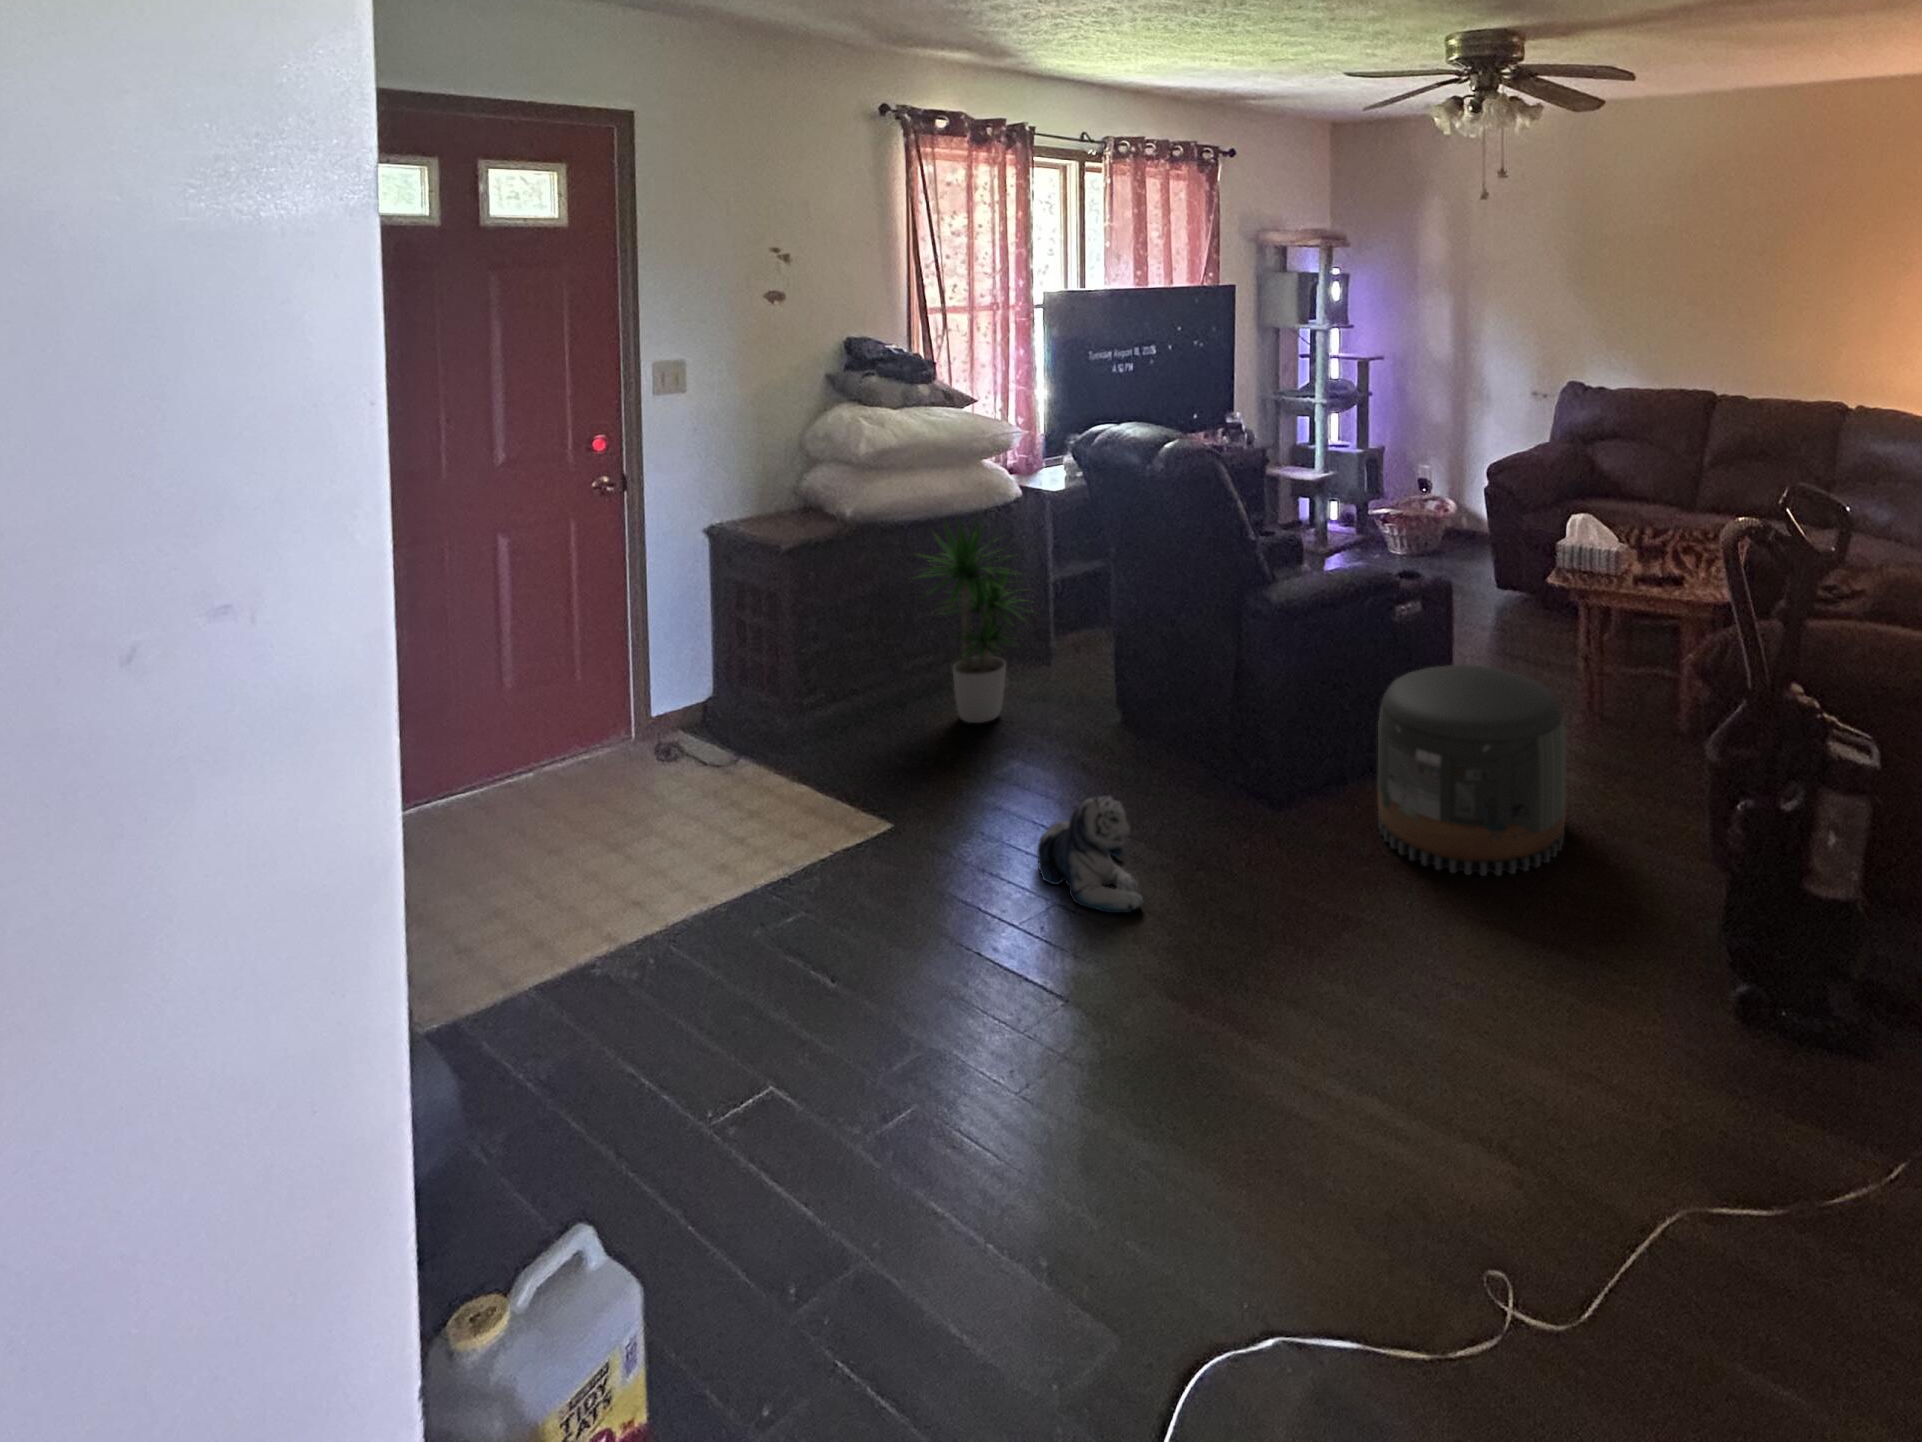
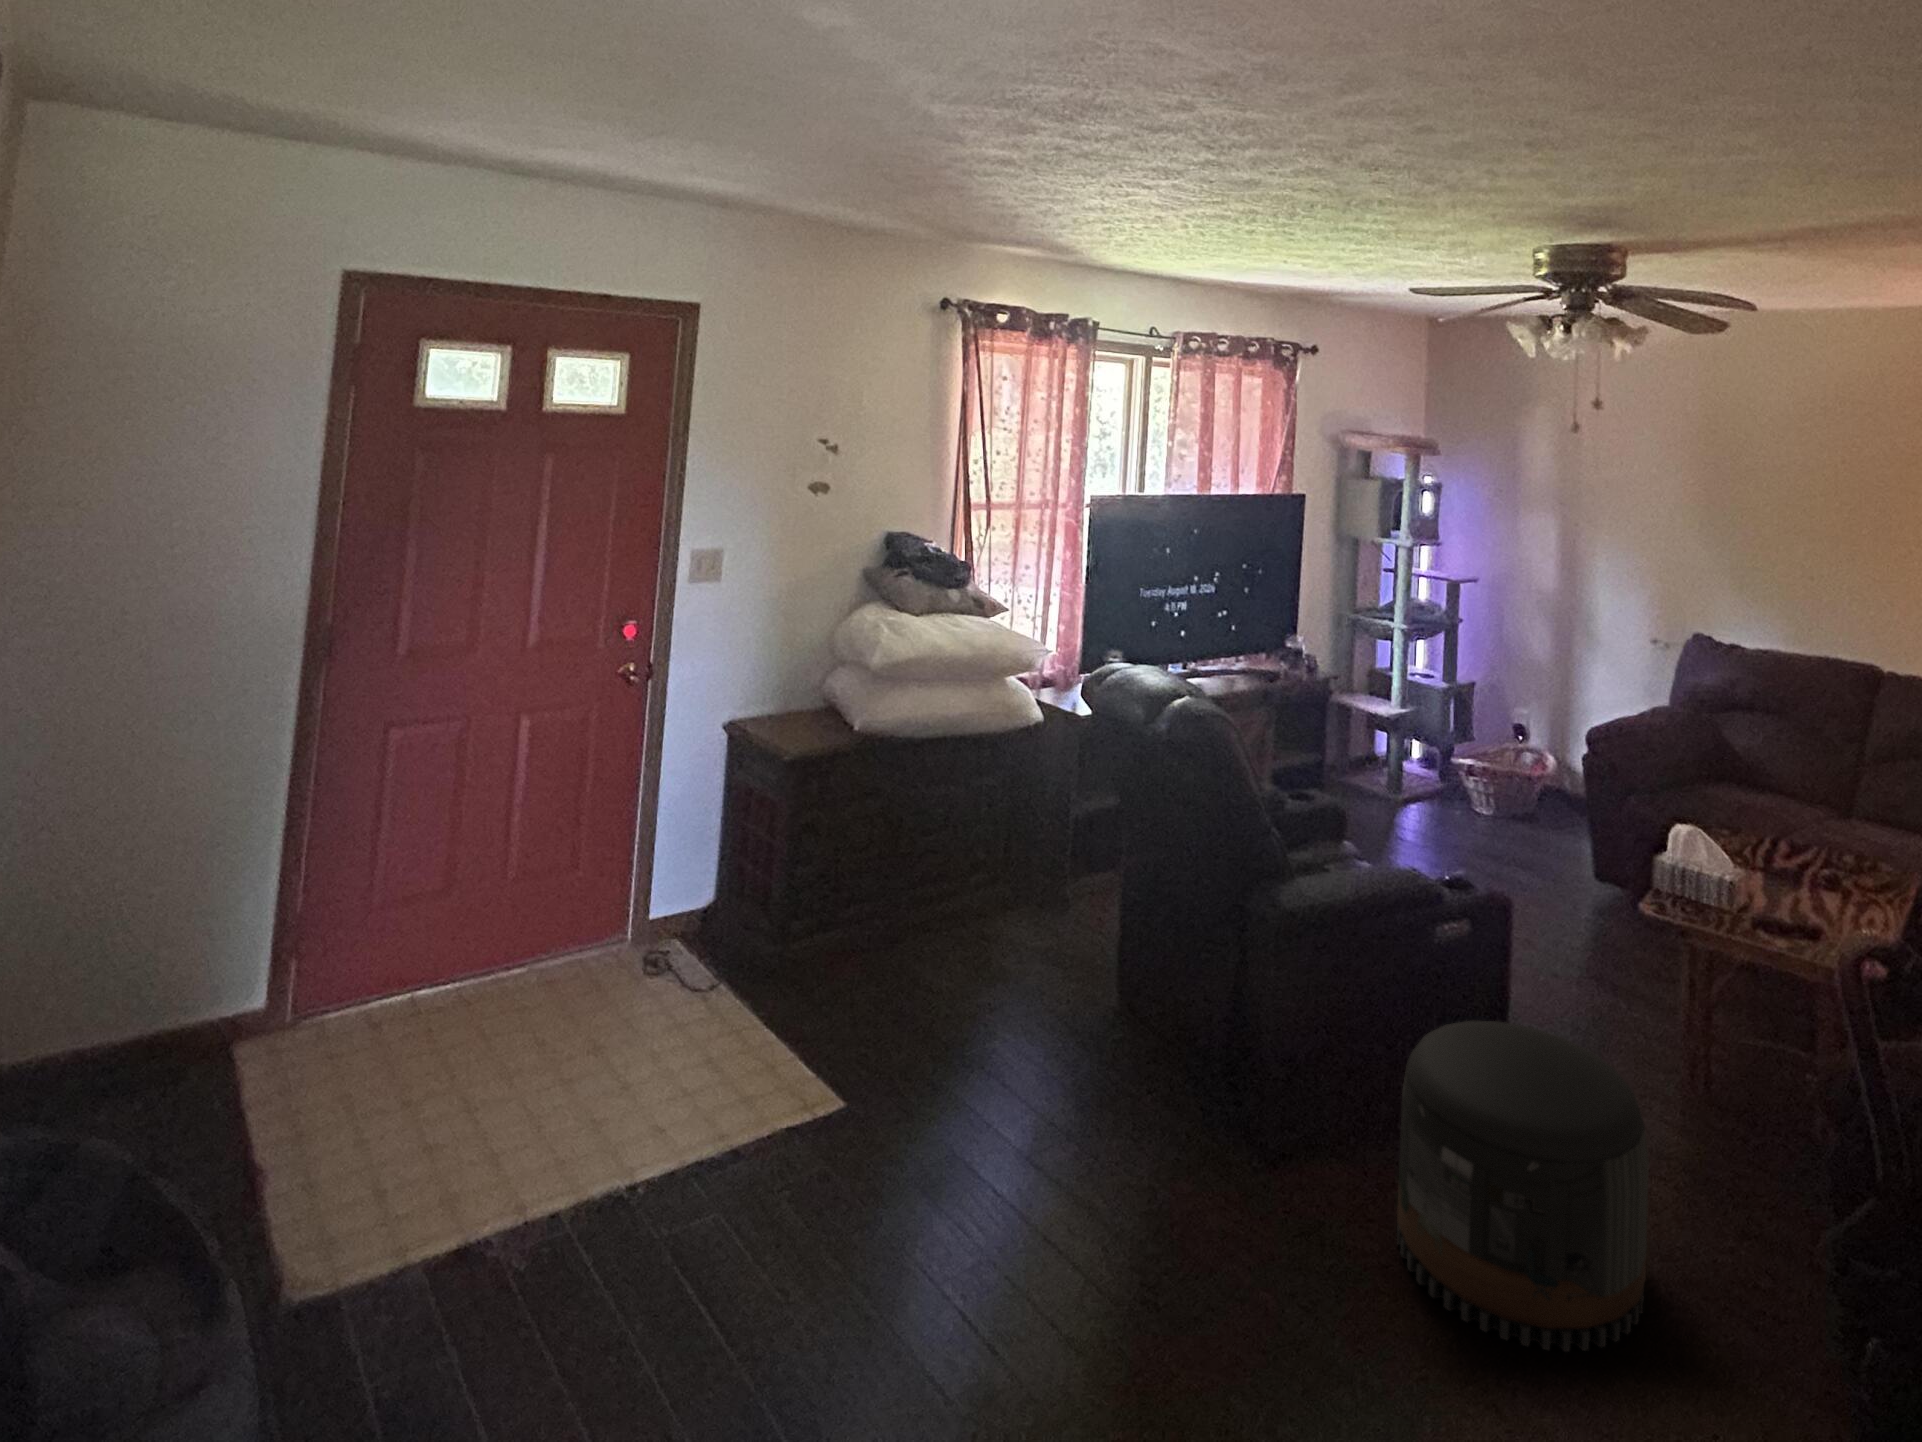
potted plant: present [913,519,1027,723] -> none [908,734,1048,981]
plush toy: present [1037,795,1143,913] -> none [979,1134,1086,1306]

